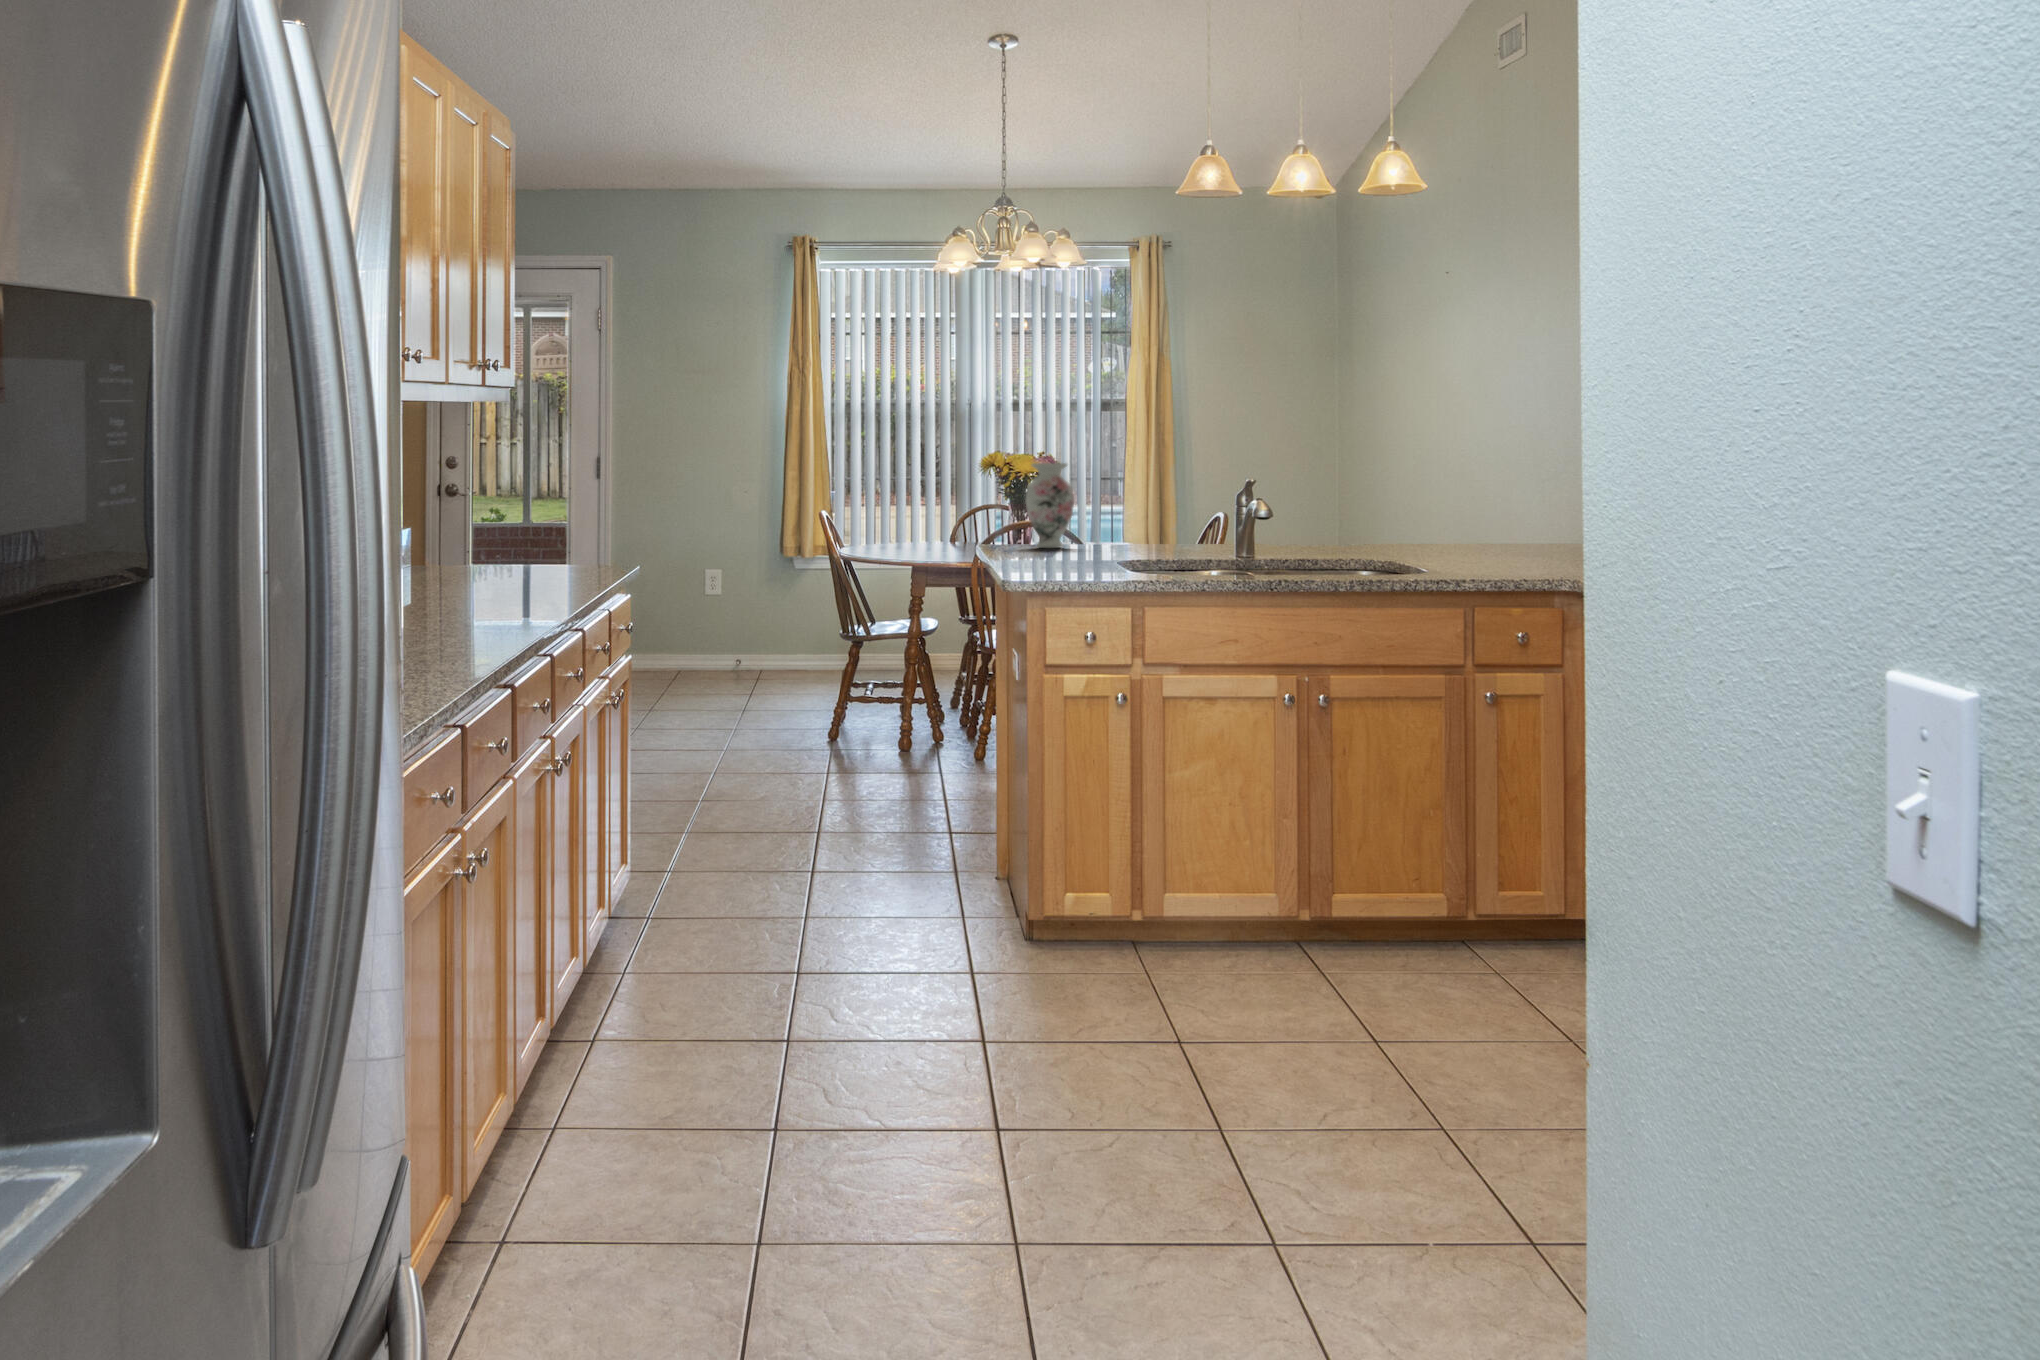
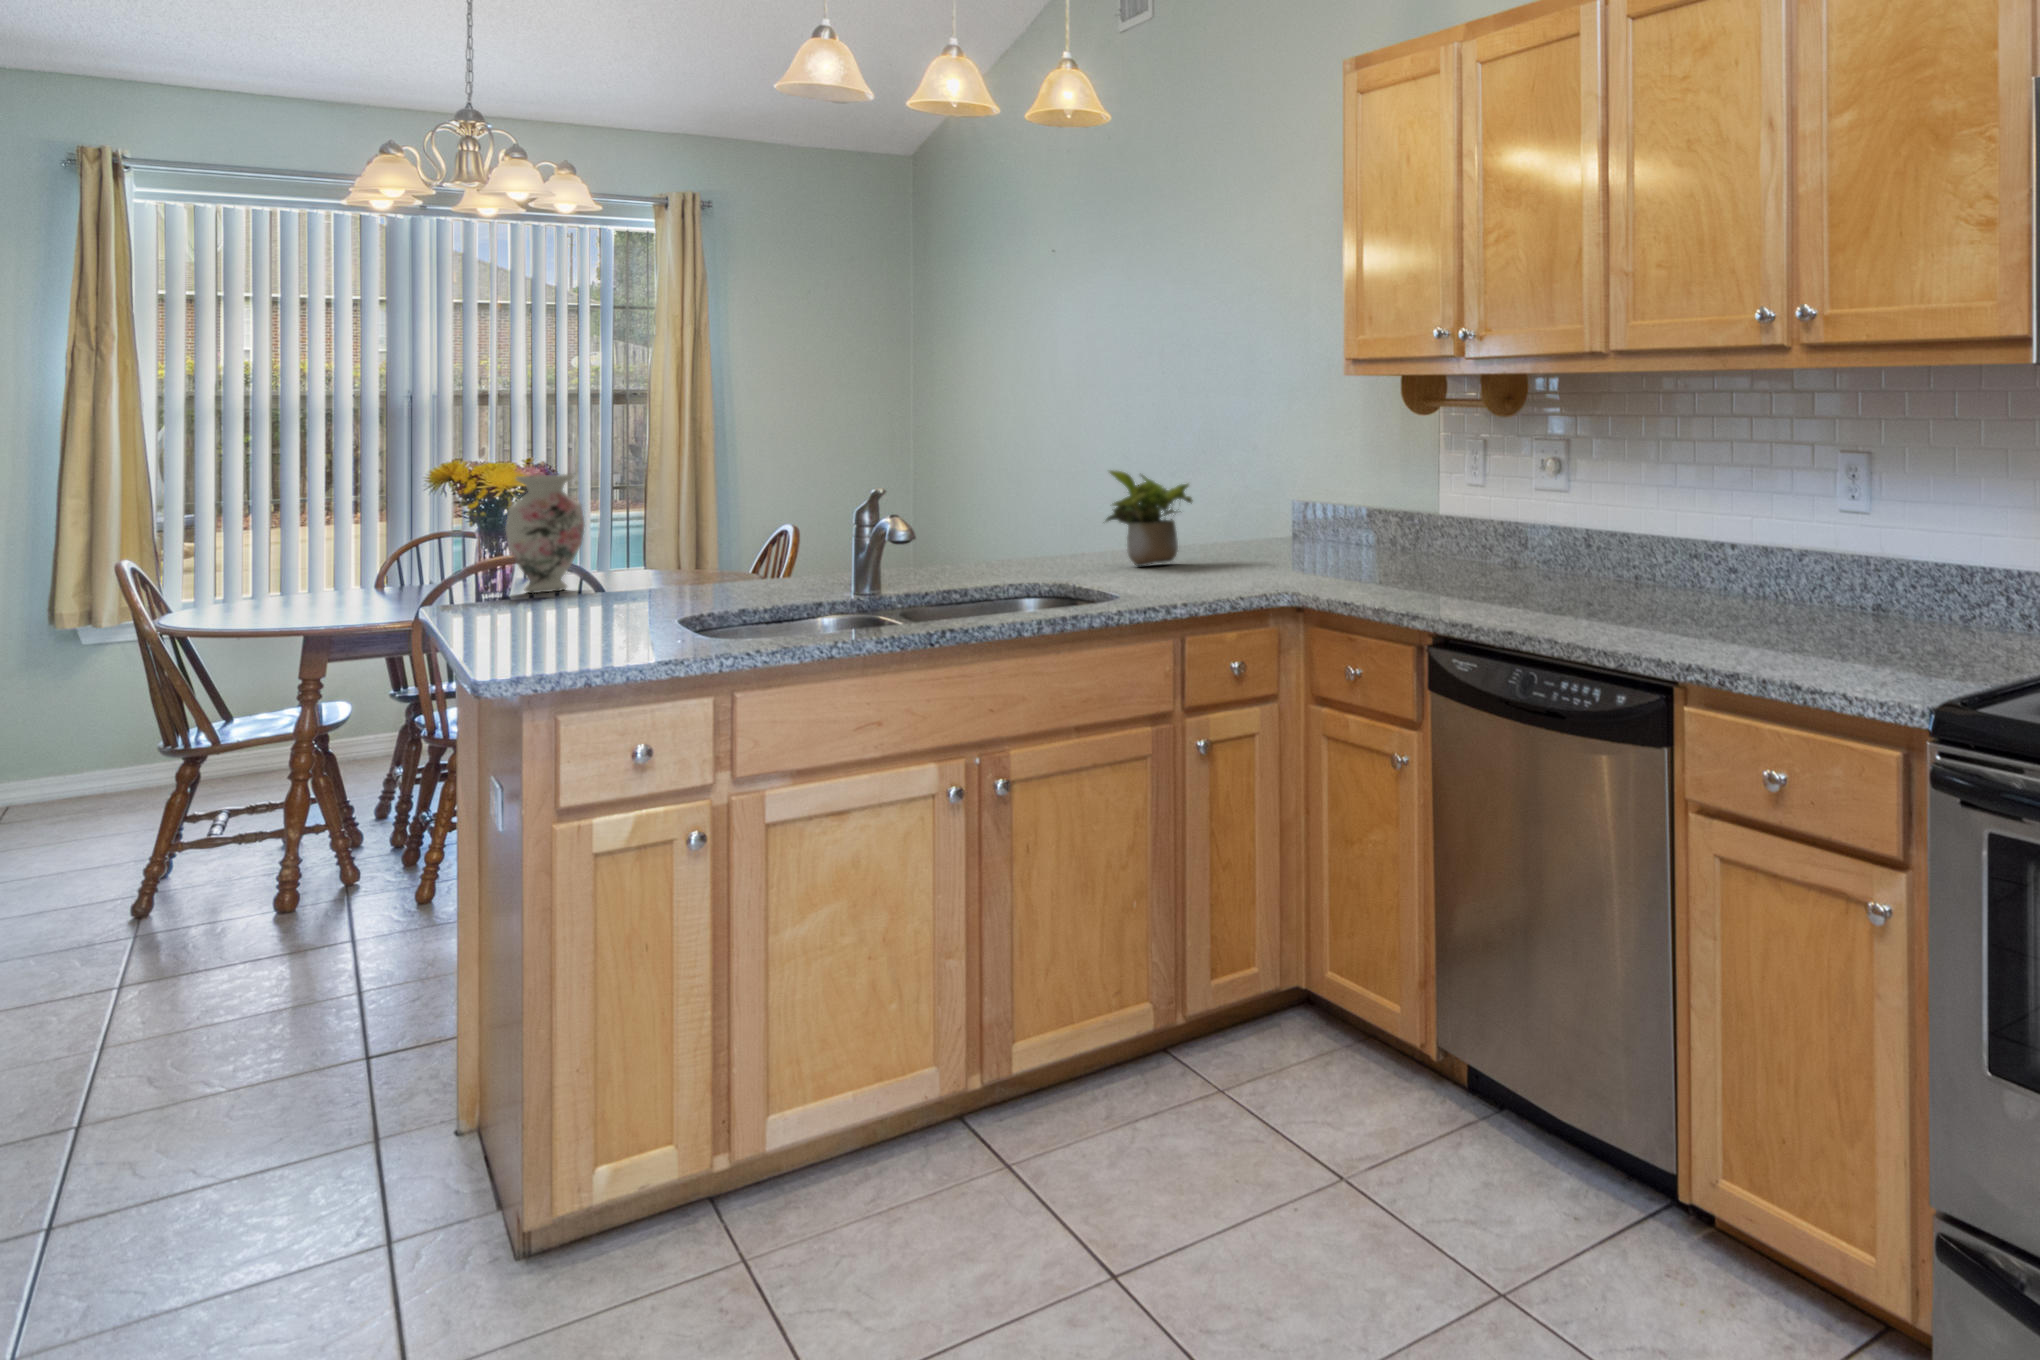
potted plant: none [1451,474,1532,559] -> present [1106,471,1193,566]

